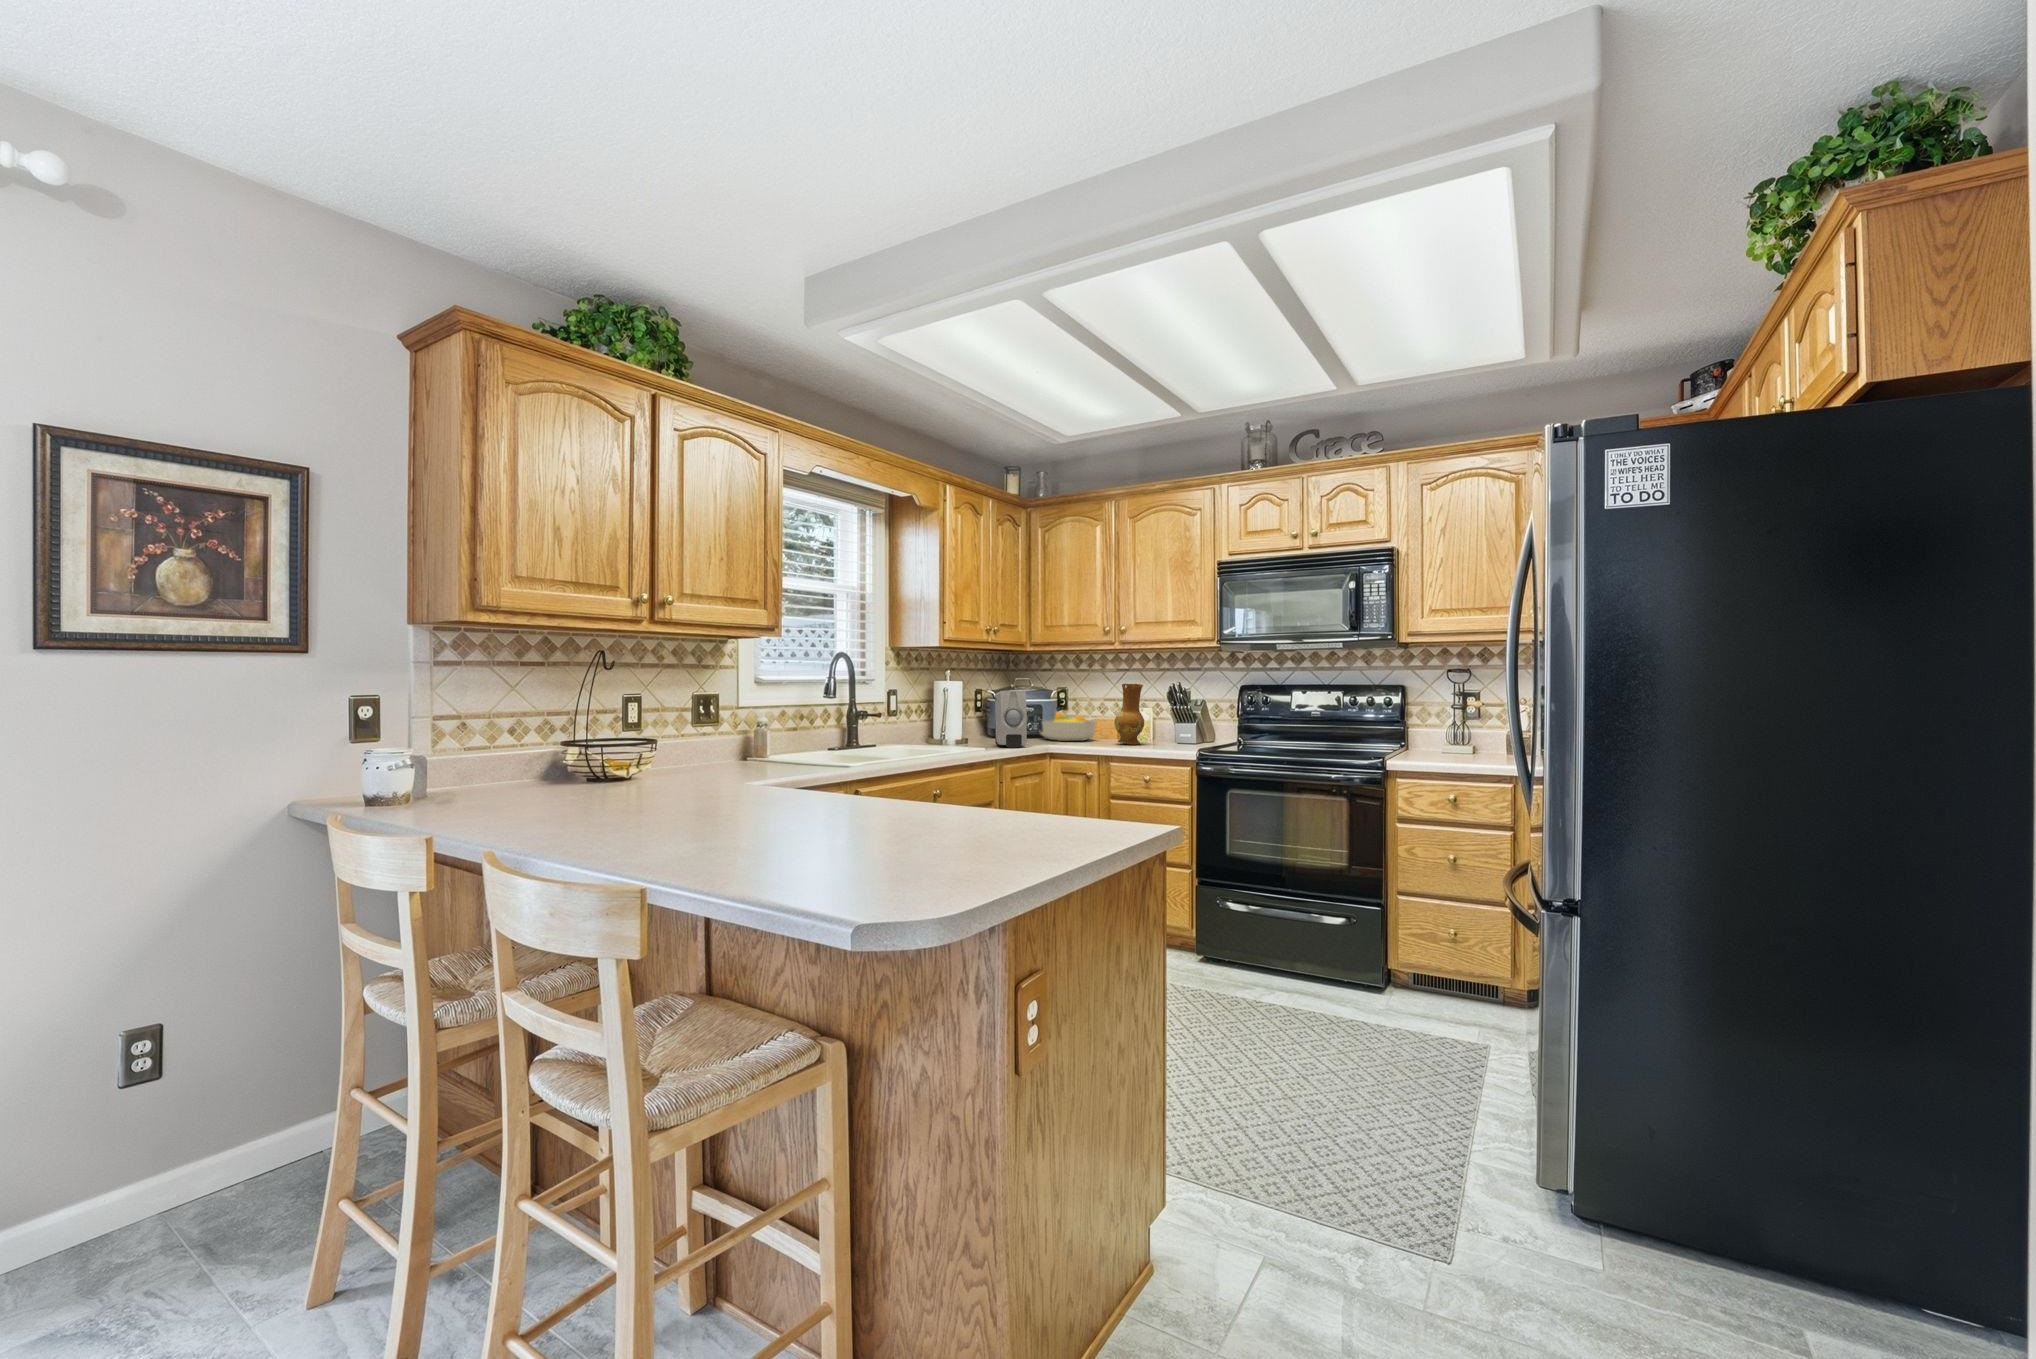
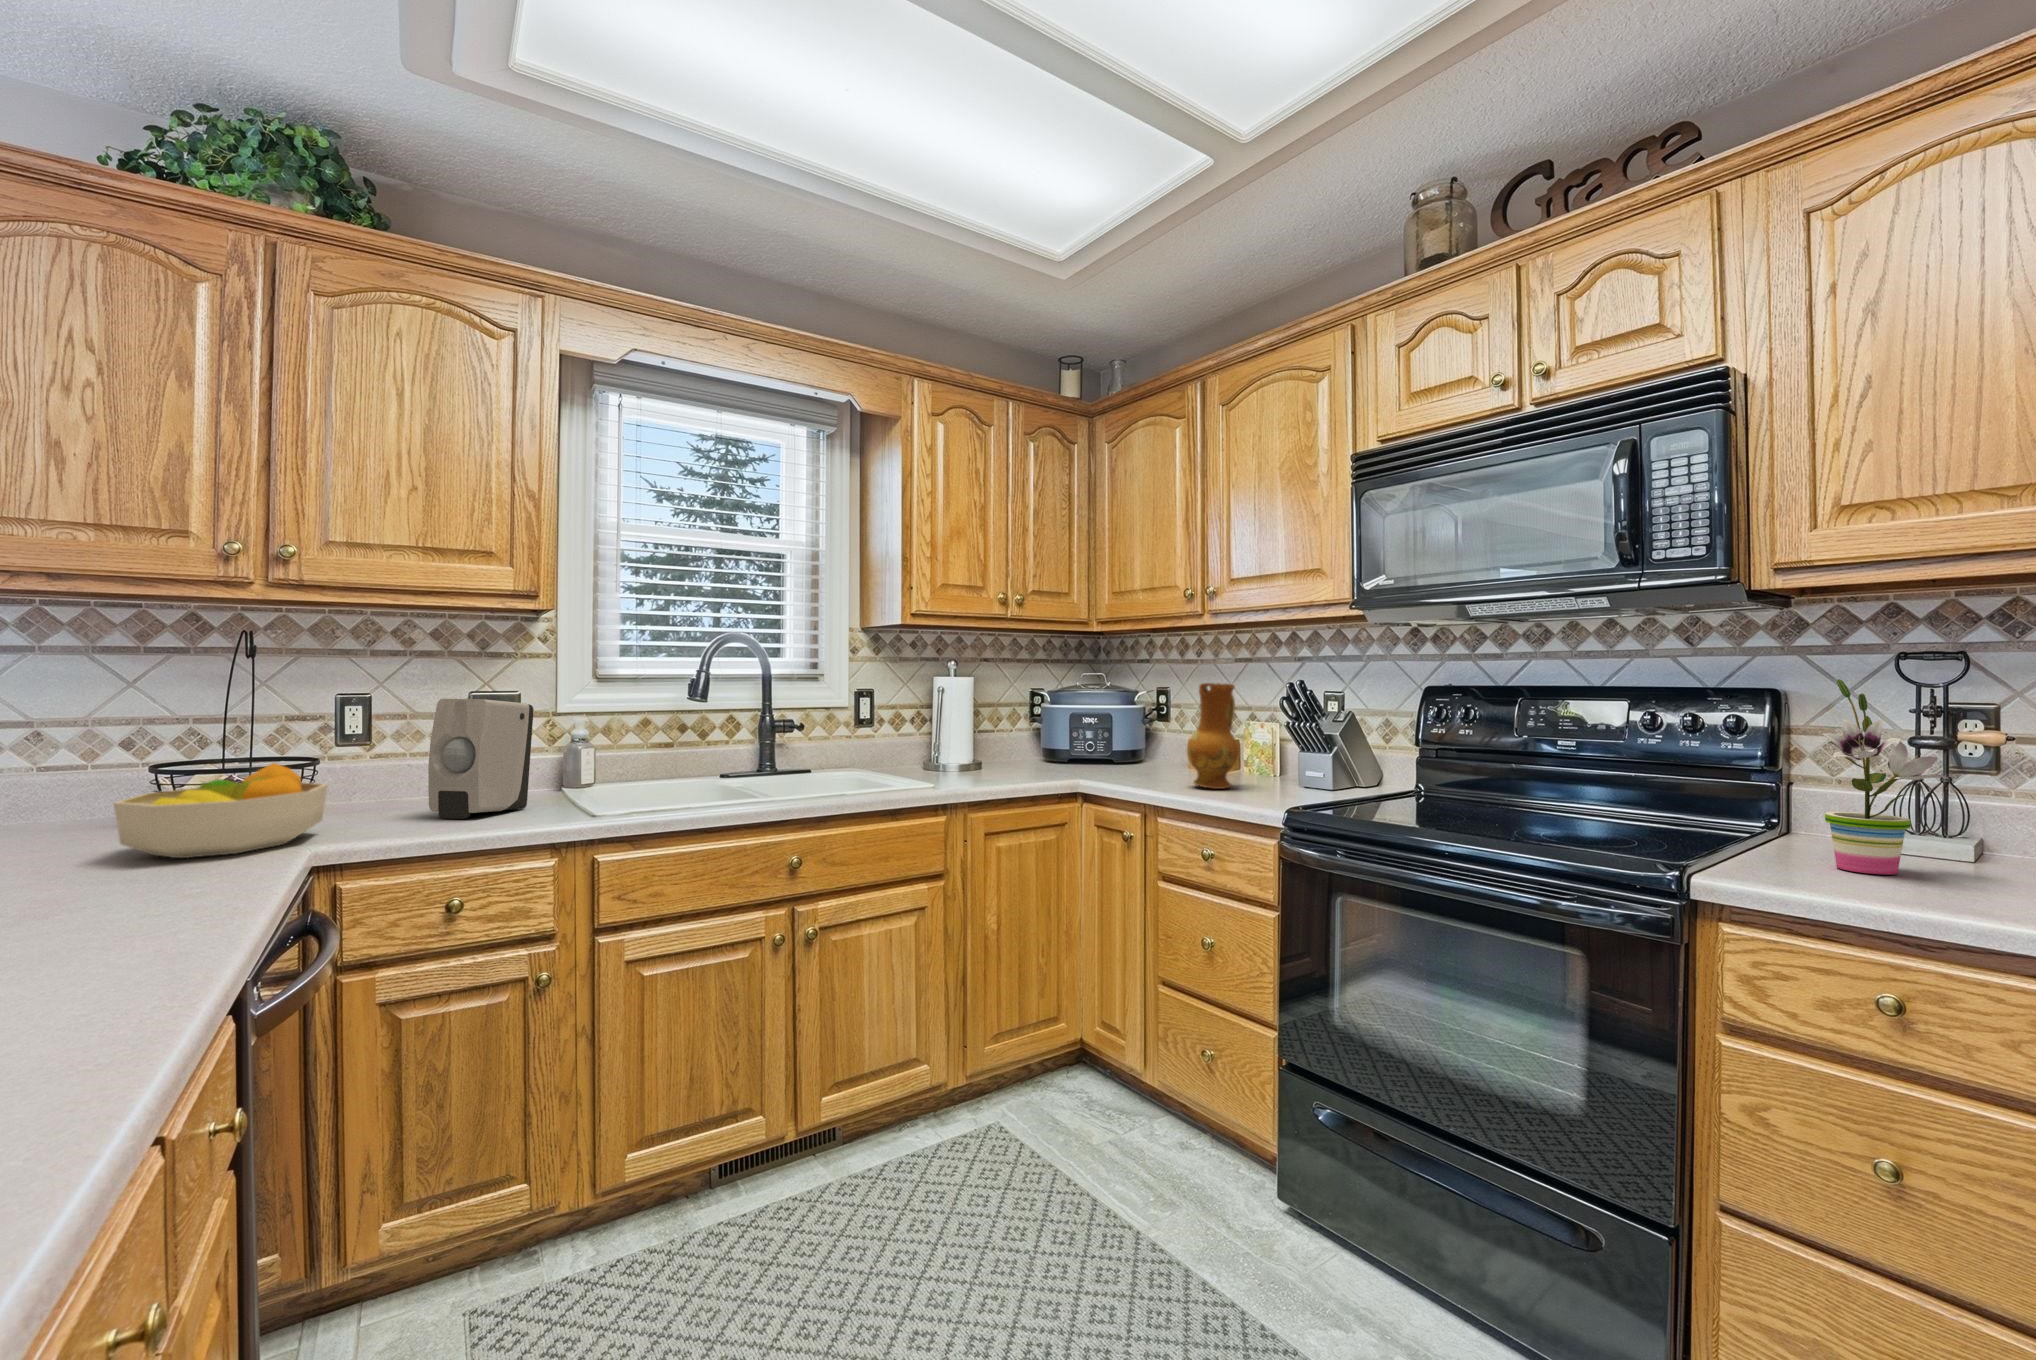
potted plant: none [1430,680,1472,760] -> present [1822,679,1949,874]
soap dispenser: present [995,691,1027,748] -> present [428,699,534,819]
fruit bowl: present [1041,712,1096,741] -> present [114,763,328,858]

